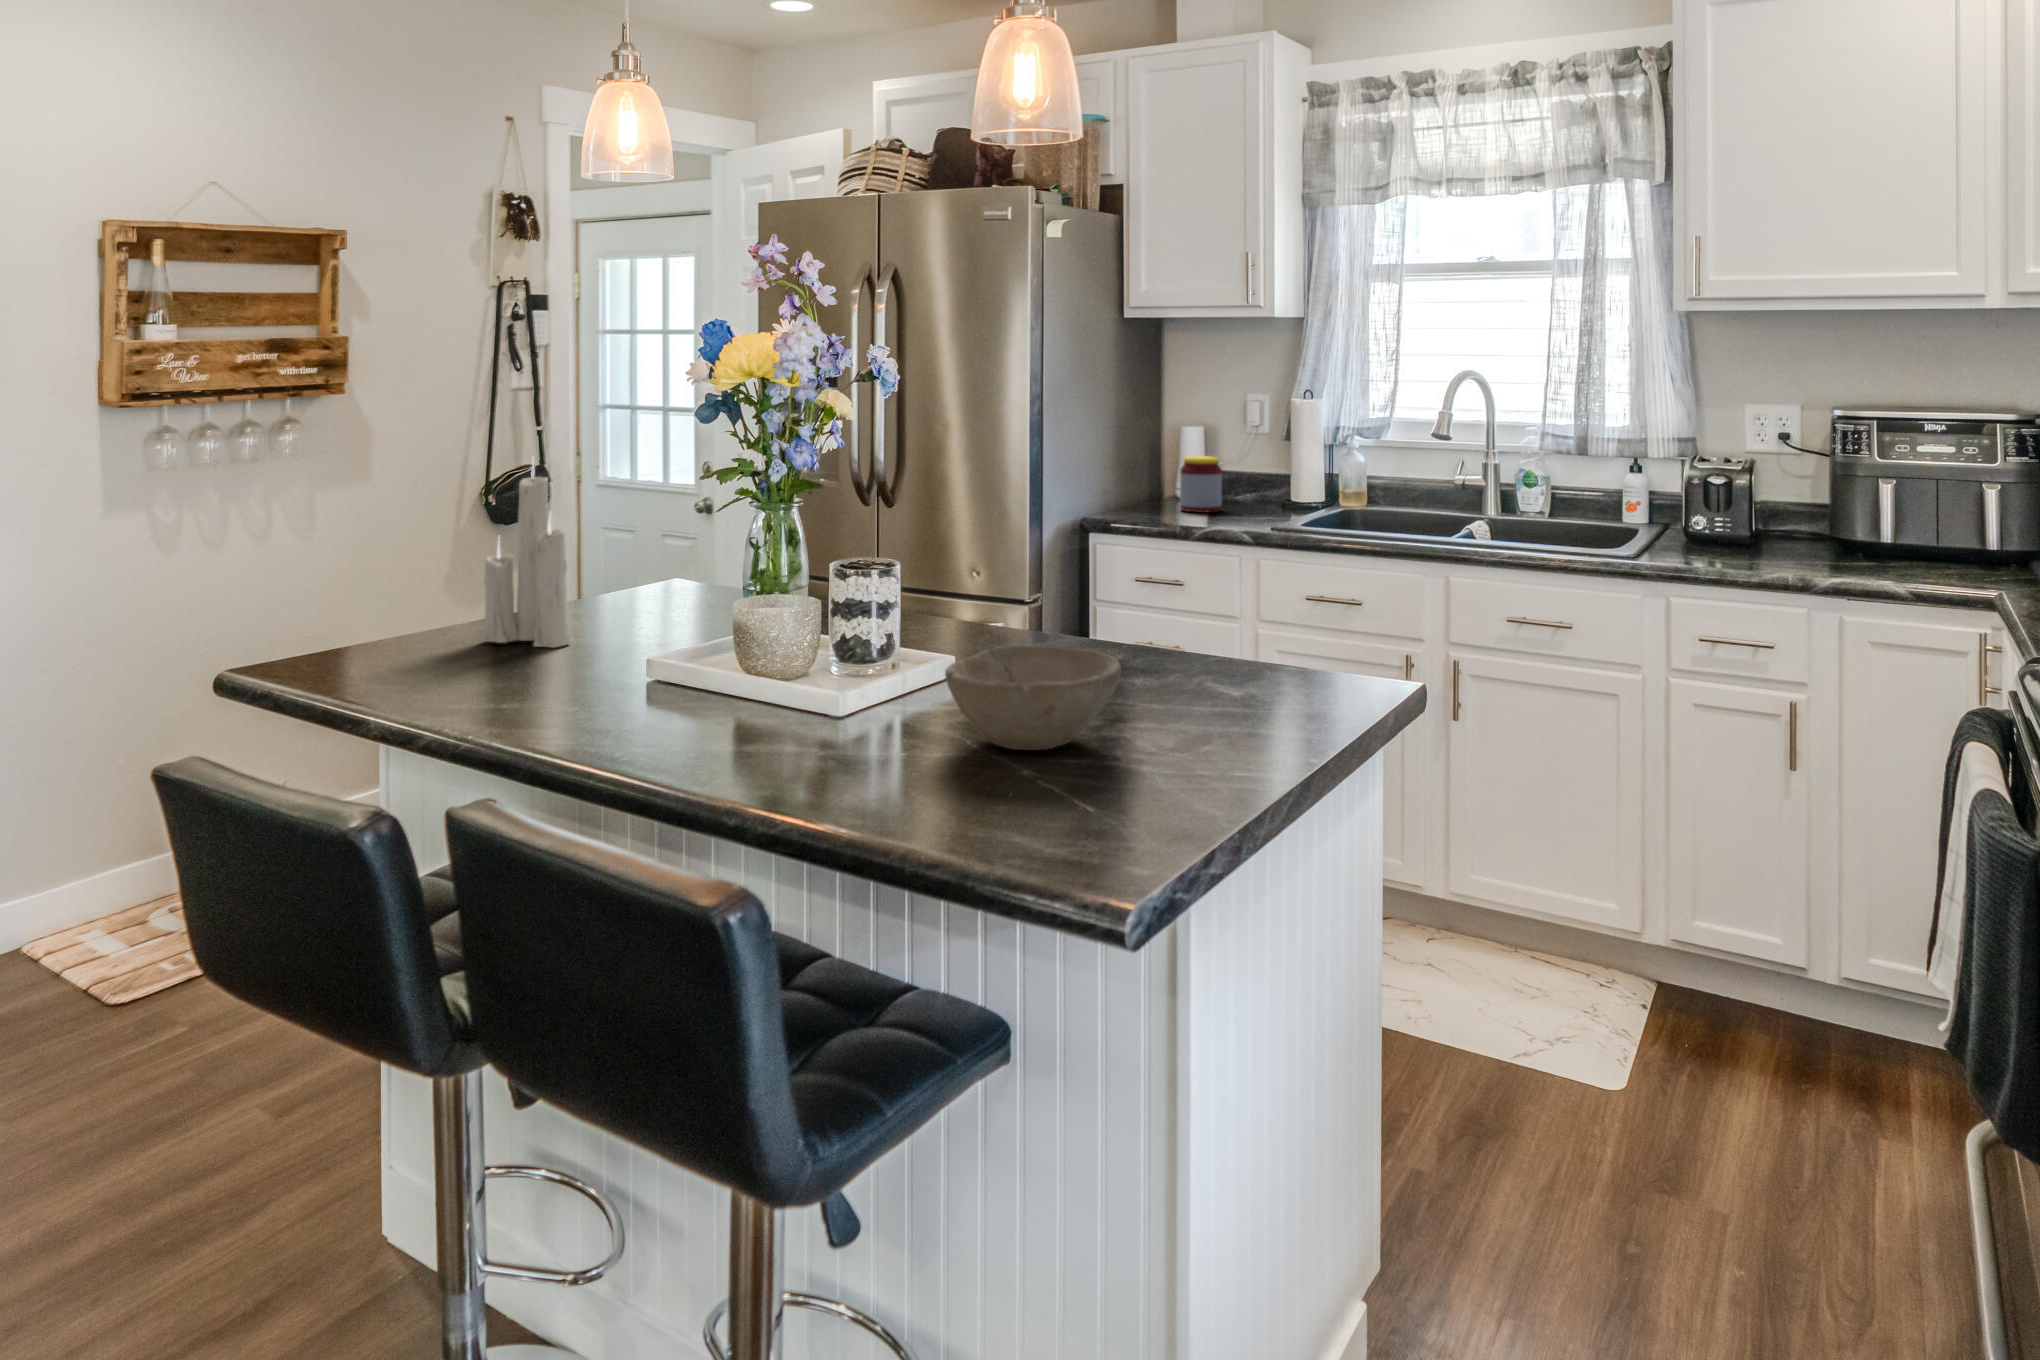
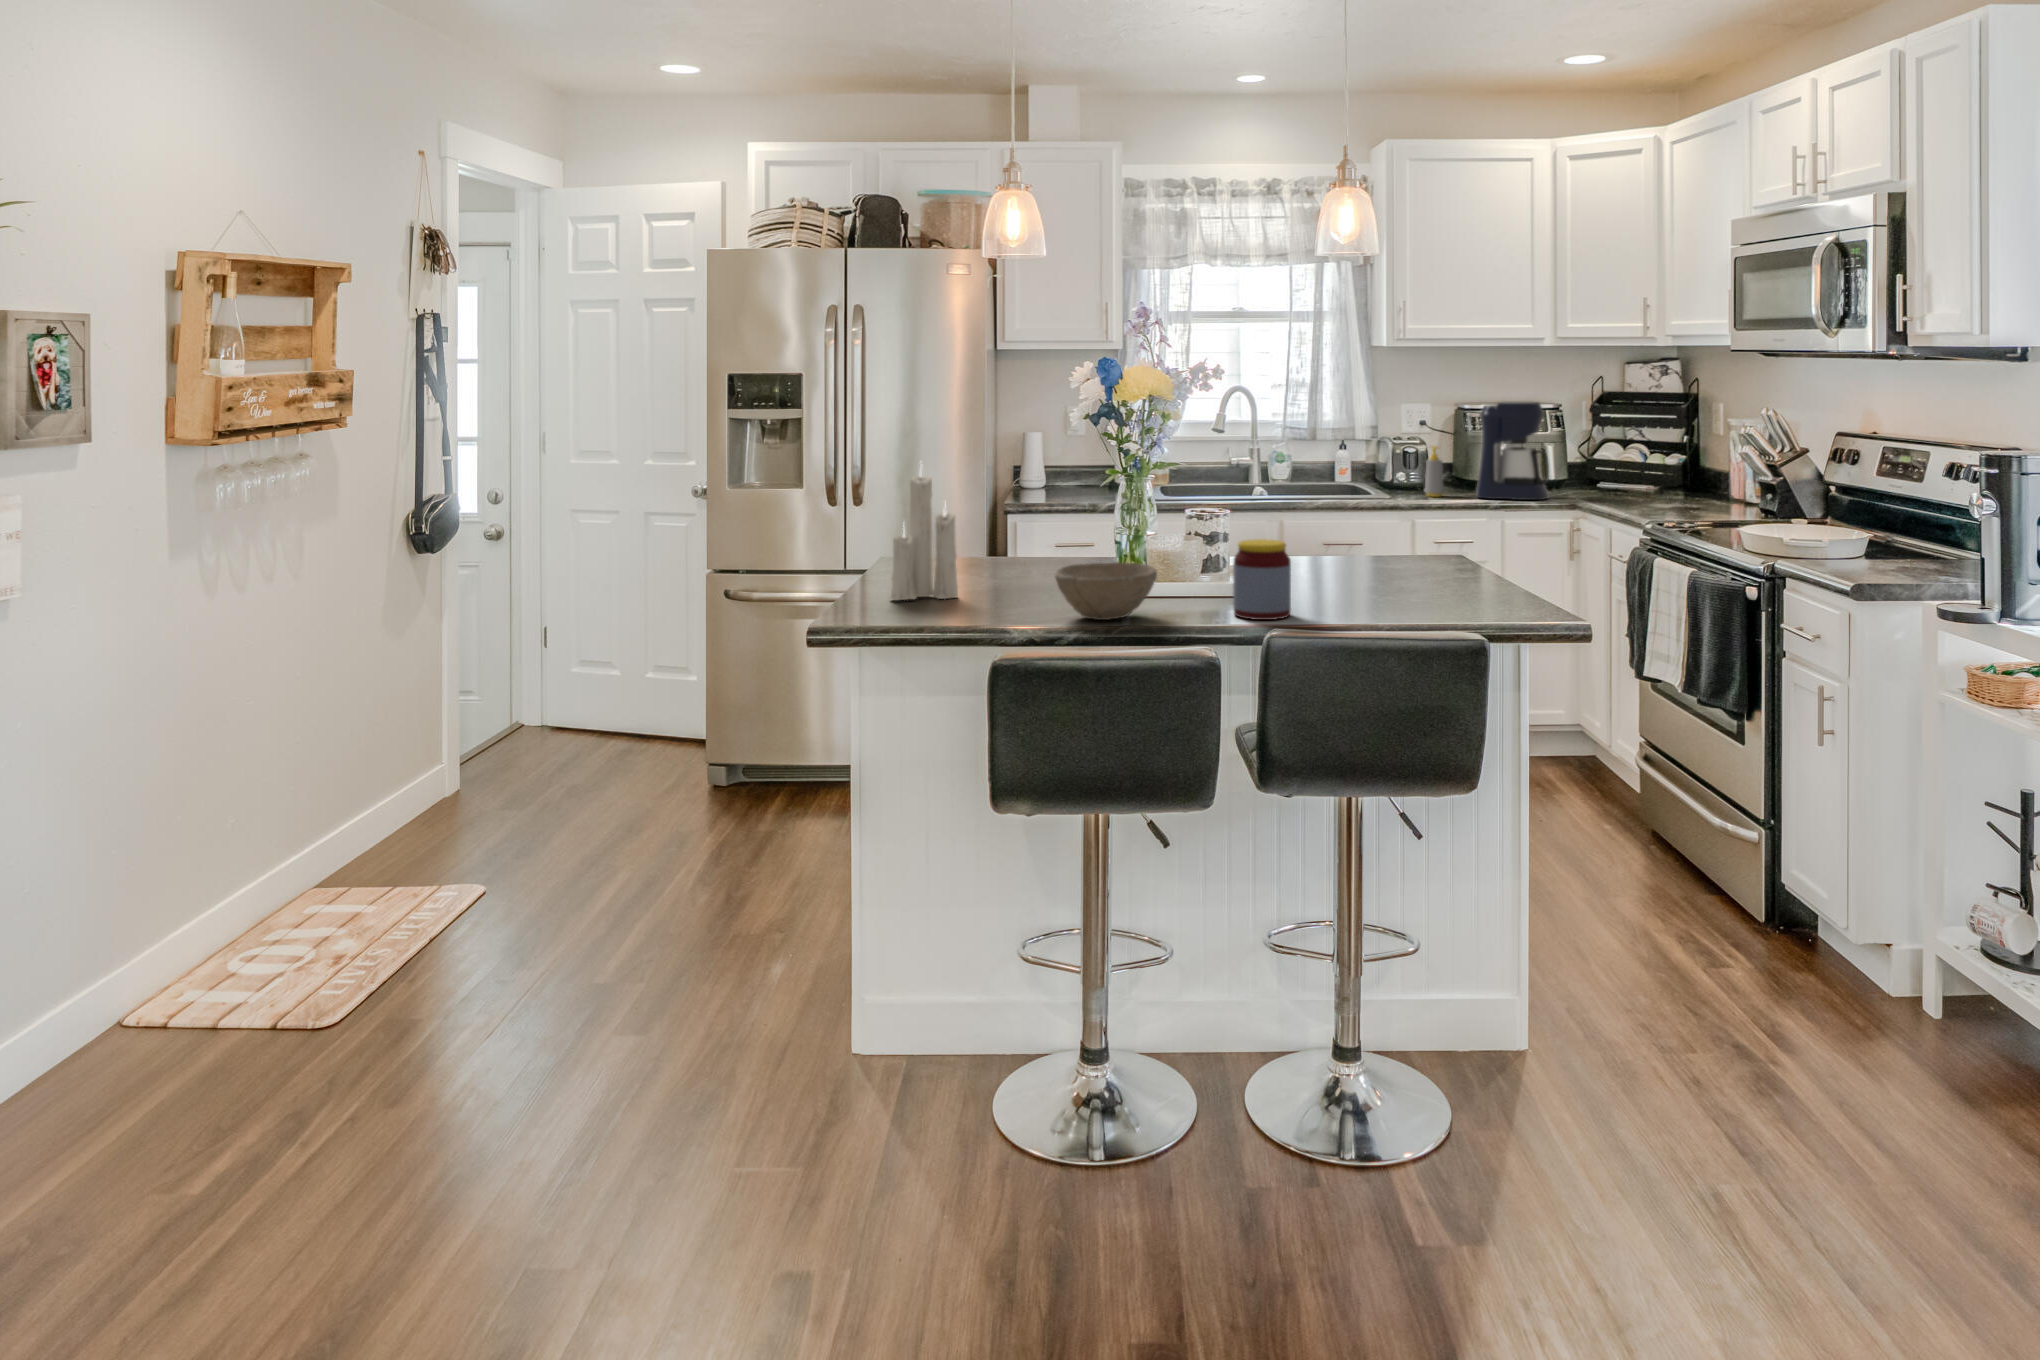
coffee maker: none [1810,402,1961,579] -> present [1476,401,1550,500]
jar: present [1180,456,1222,513] -> present [1233,539,1291,620]
soap bottle: none [1725,473,1761,557] -> present [1425,446,1444,497]
bowl: present [945,646,1121,750] -> present [1055,562,1157,620]

